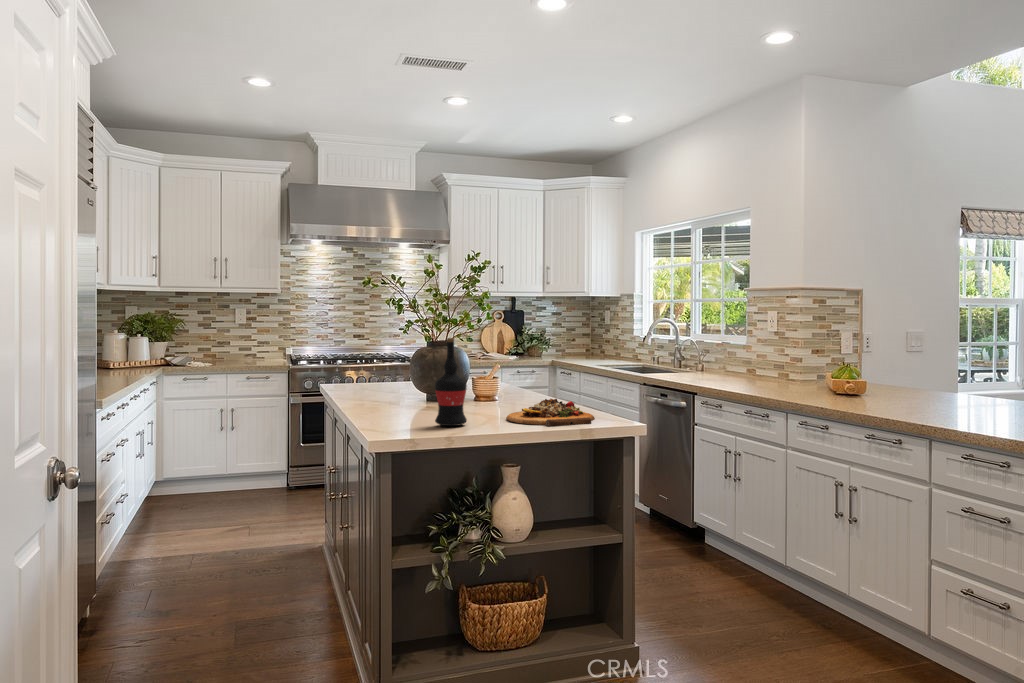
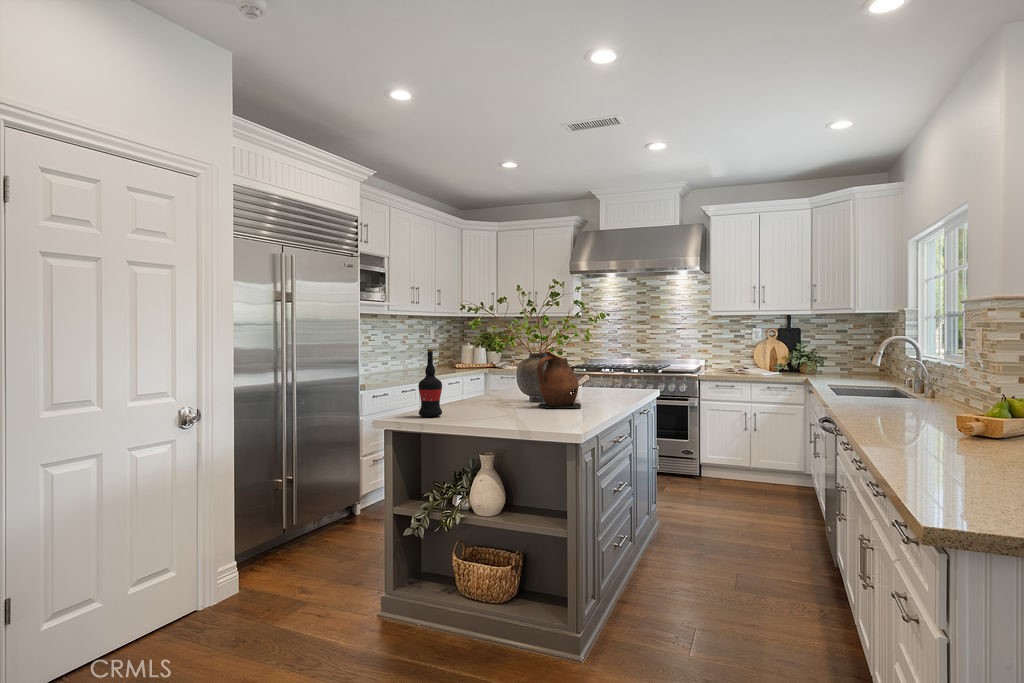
ceramic pitcher: none [476,339,537,405] -> present [537,352,581,408]
cutting board: present [506,399,595,427] -> none [468,403,544,427]

